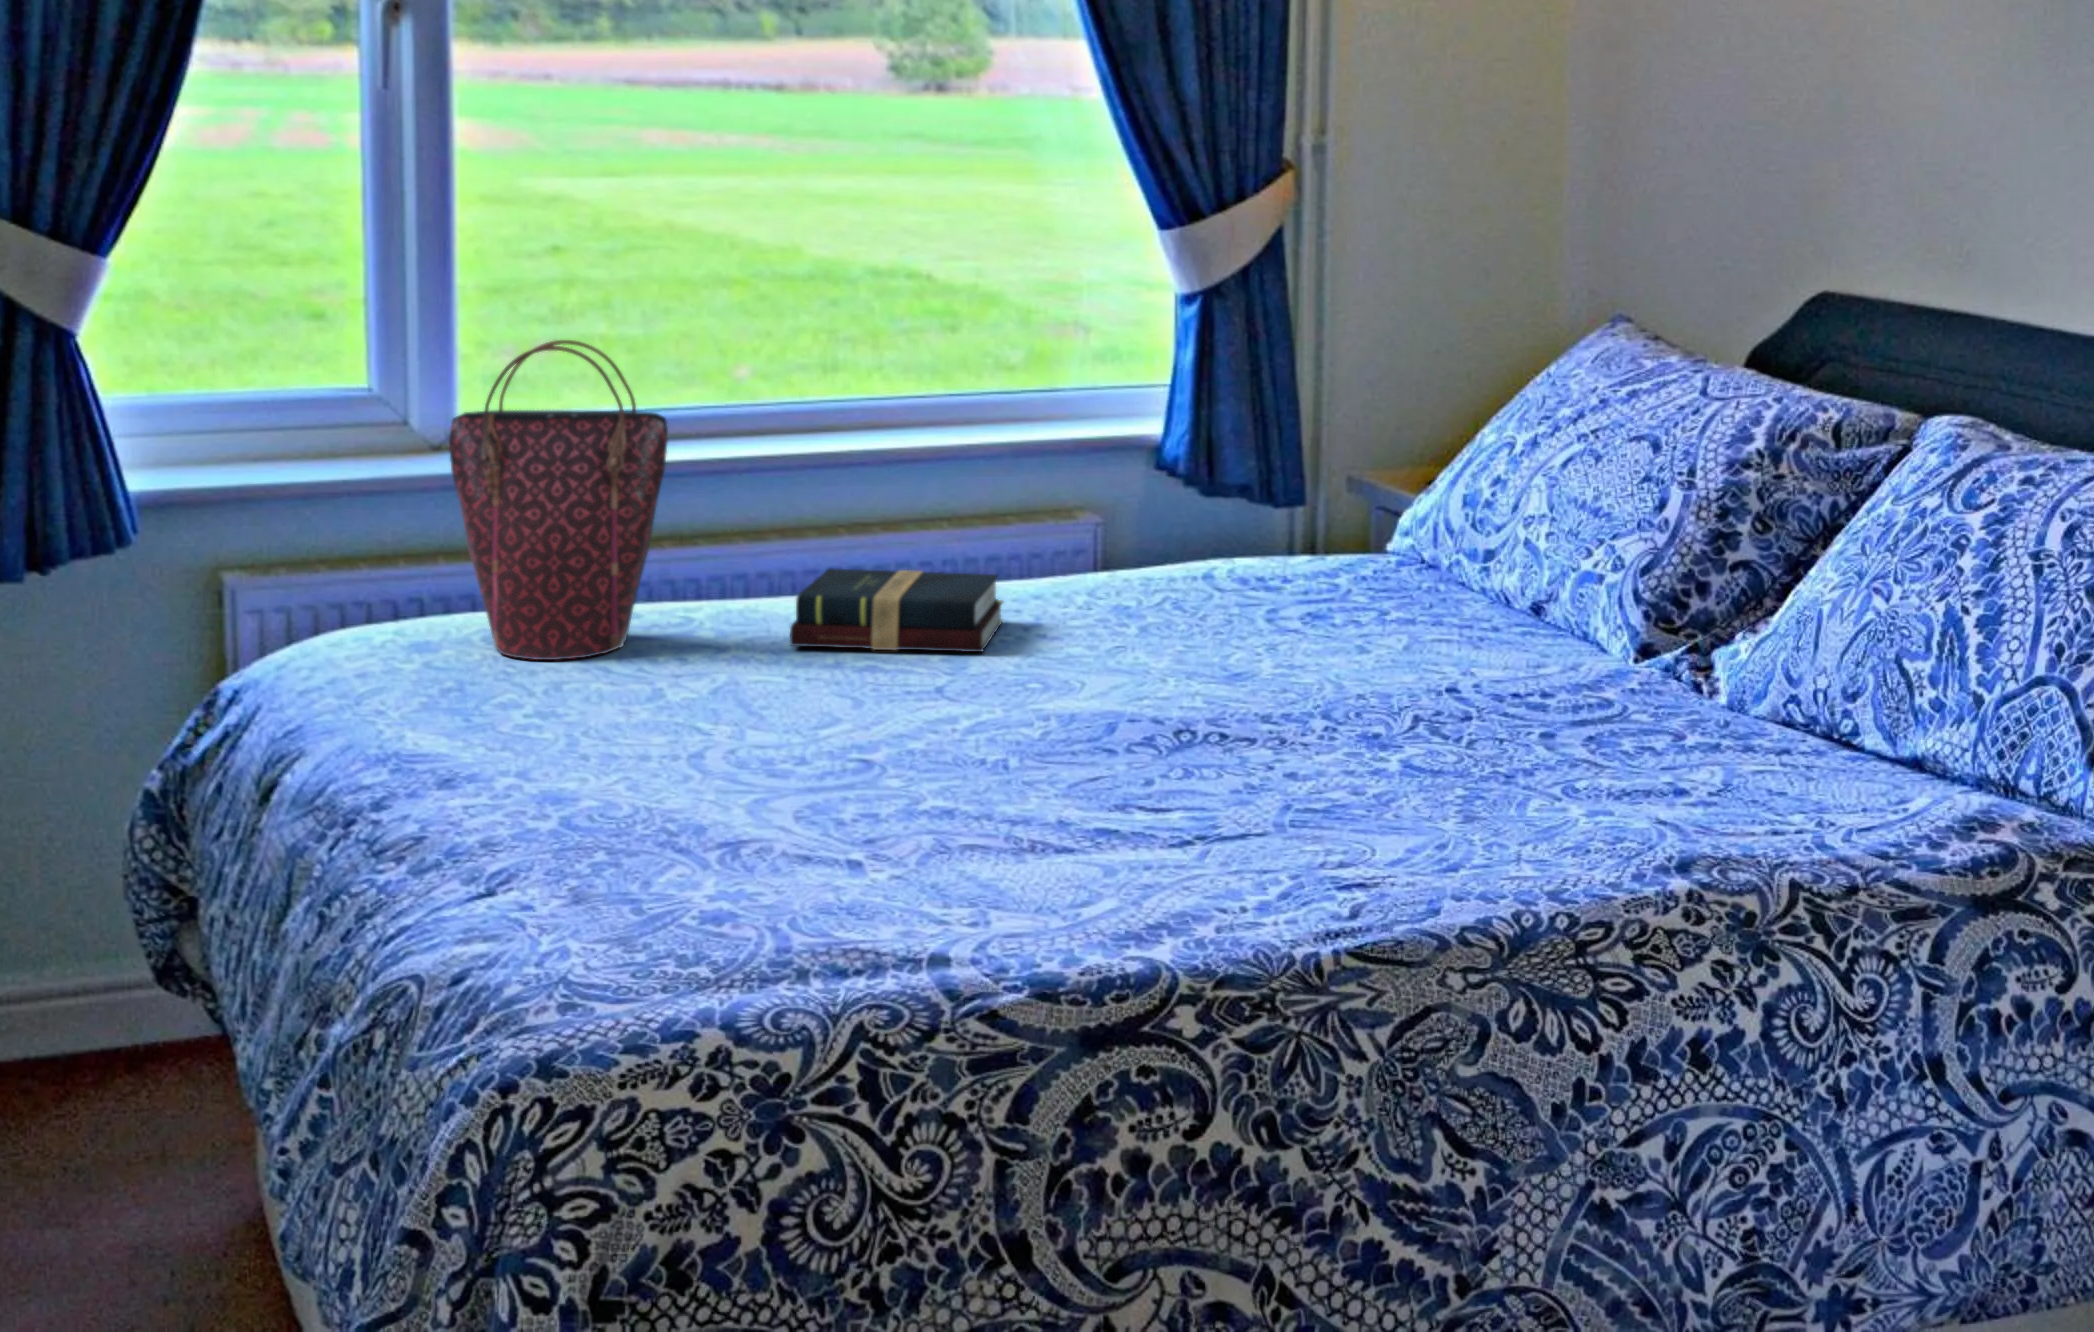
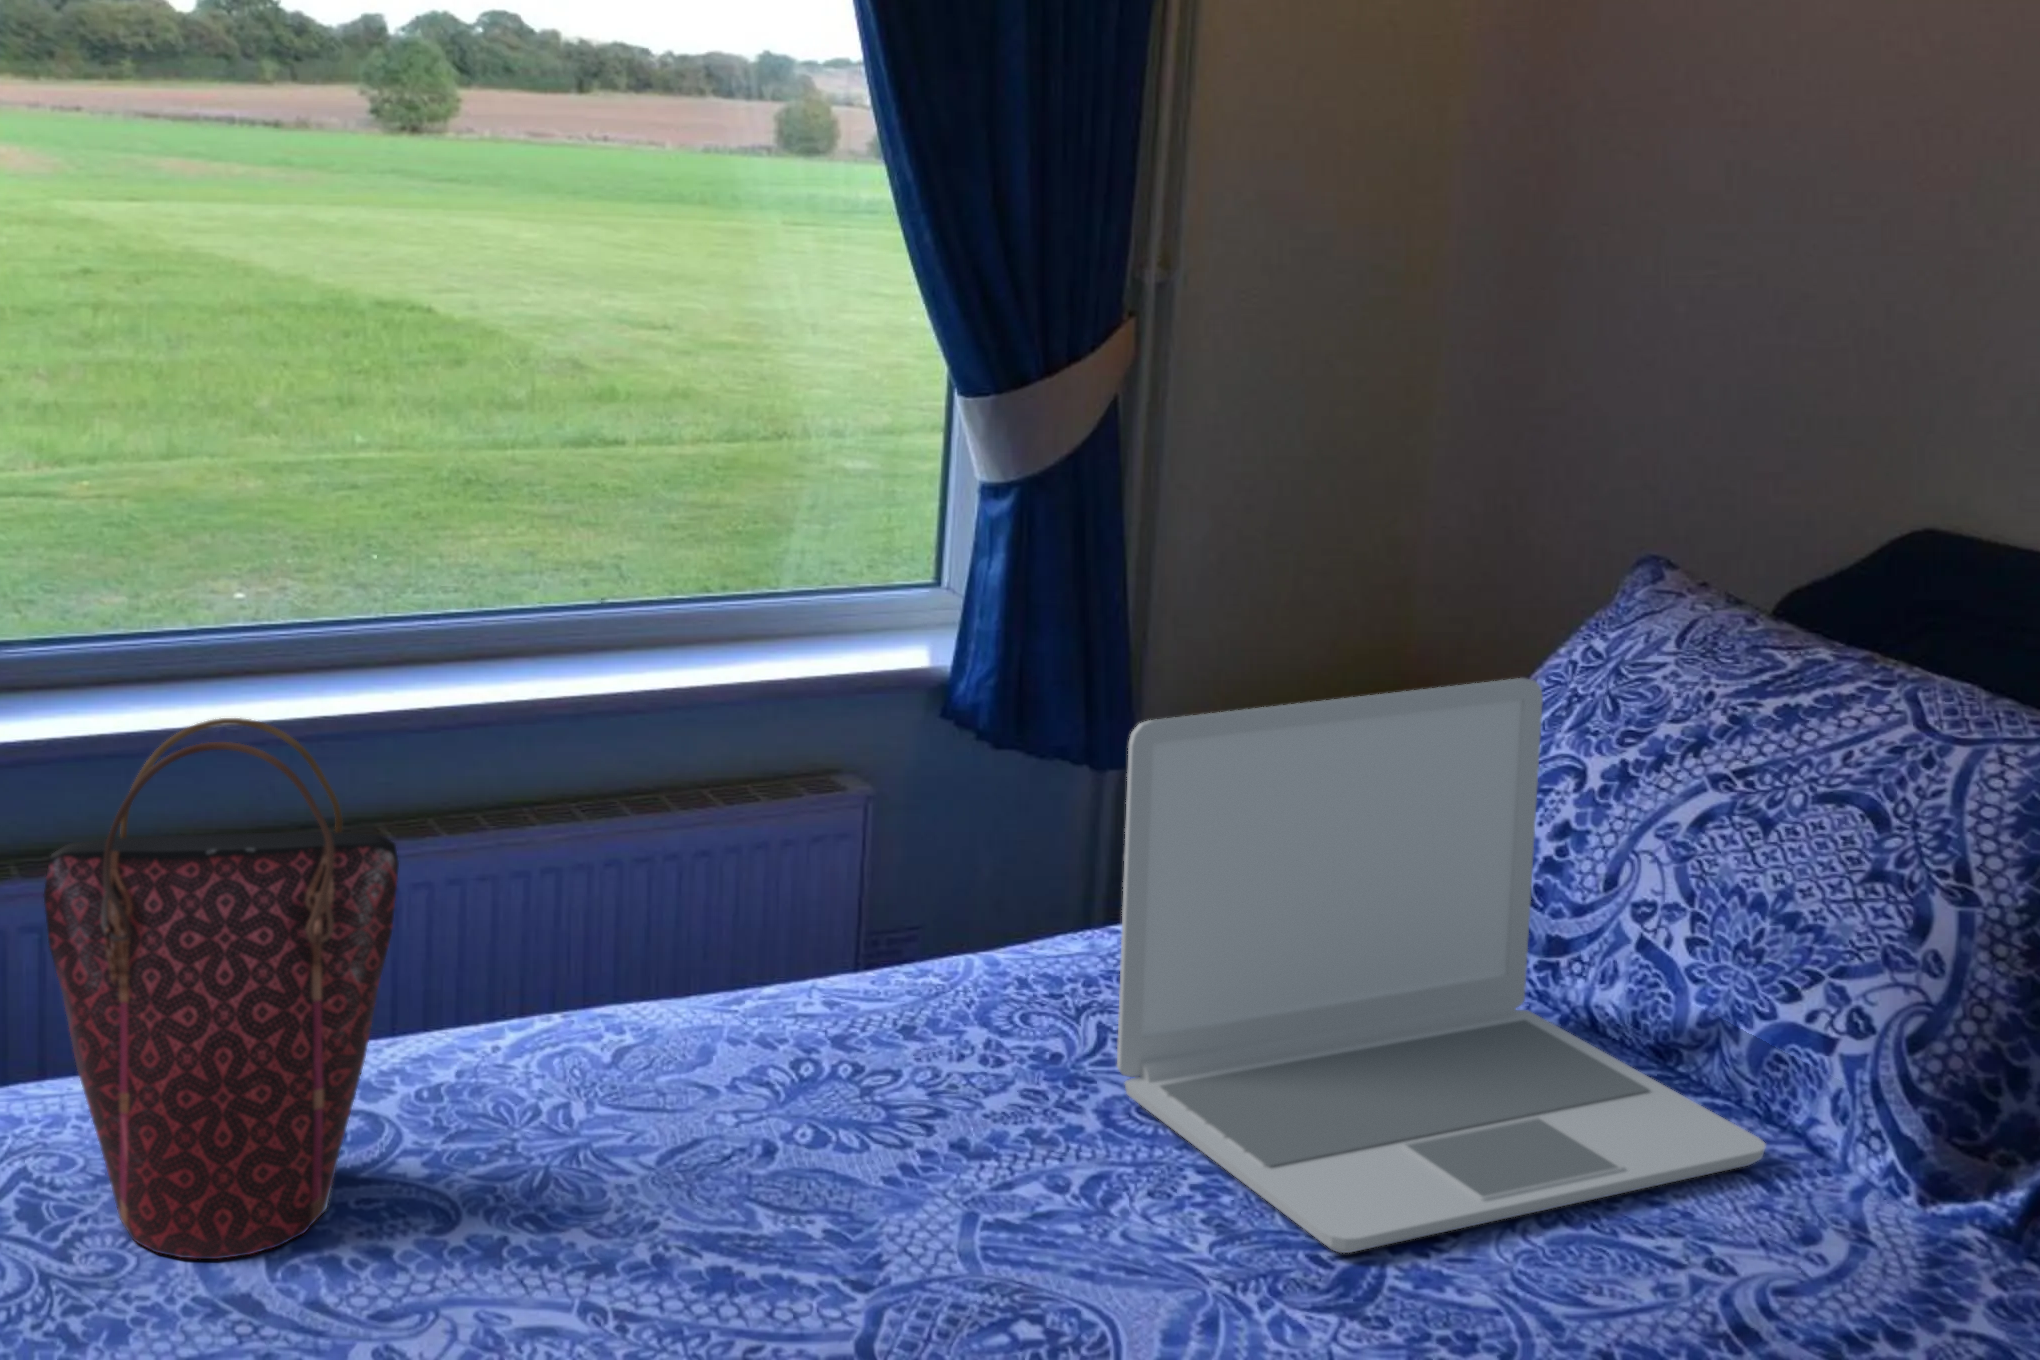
laptop: none [1151,362,1546,669] -> present [1117,678,1765,1253]
hardback book: present [790,568,1003,652] -> none [597,1034,907,1209]

